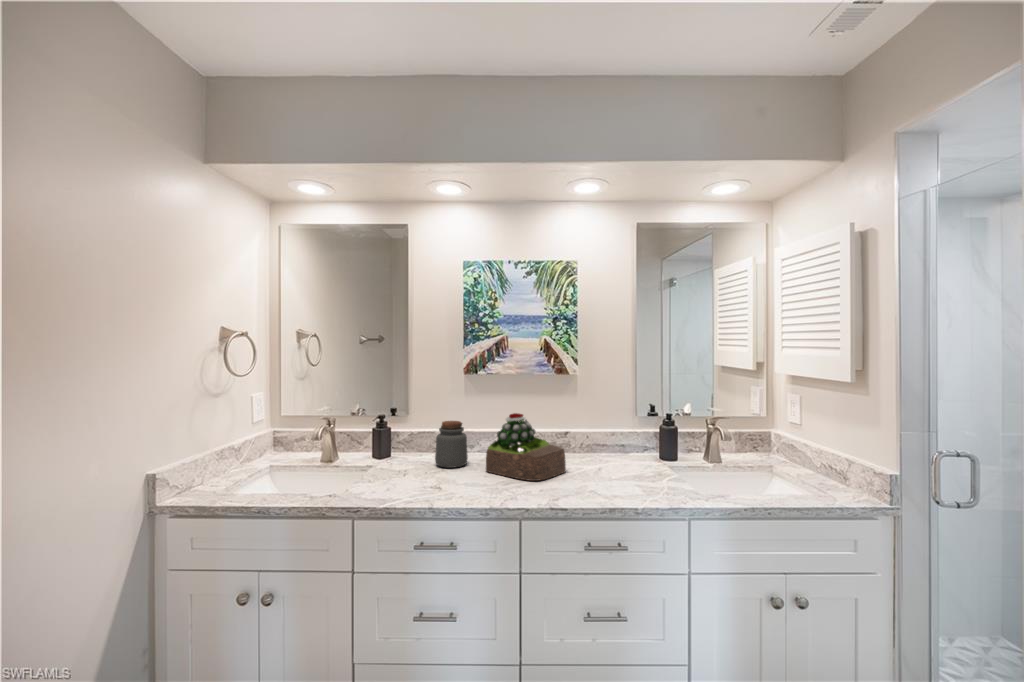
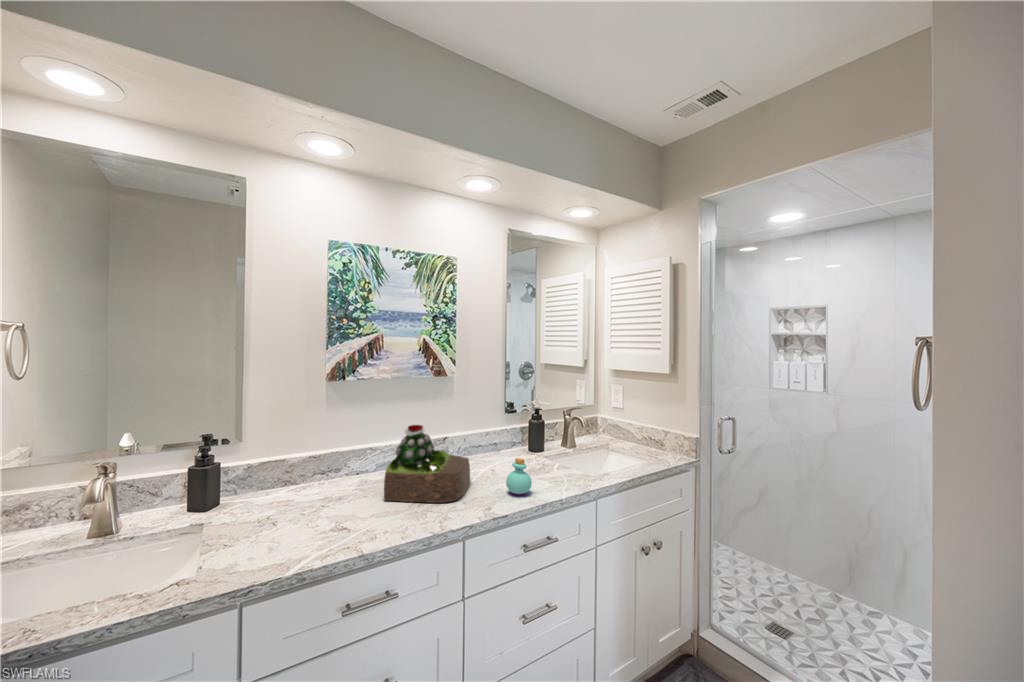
jar: present [435,421,468,468] -> none [304,442,349,506]
perfume bottle: none [585,452,610,487] -> present [506,458,532,494]

